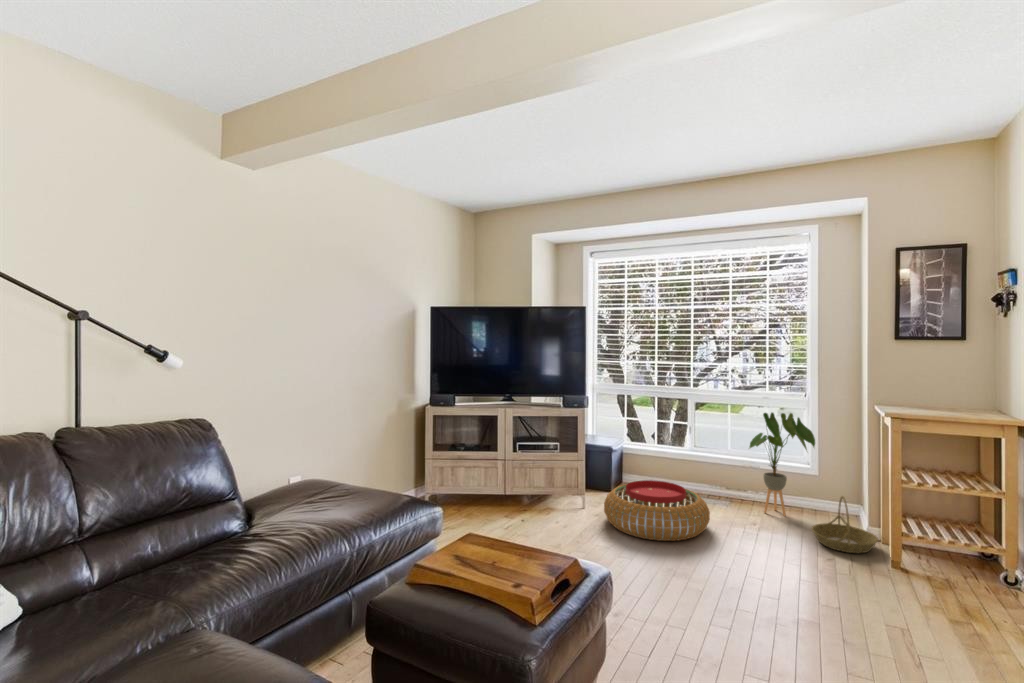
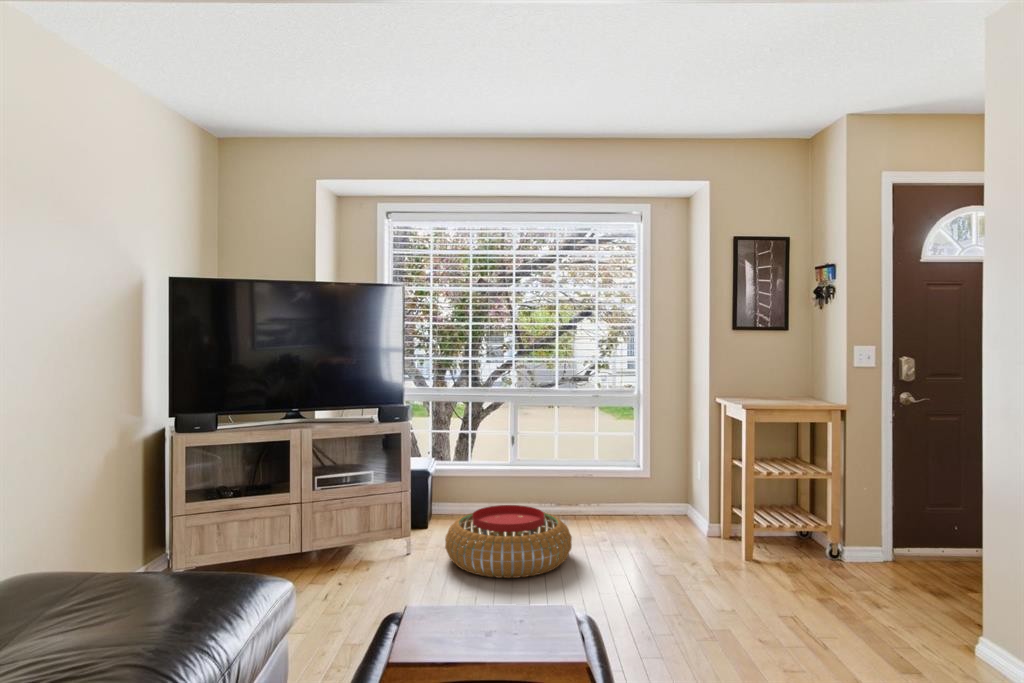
house plant: present [749,413,815,516] -> none [593,411,660,526]
basket: present [812,496,878,553] -> none [666,495,727,553]

